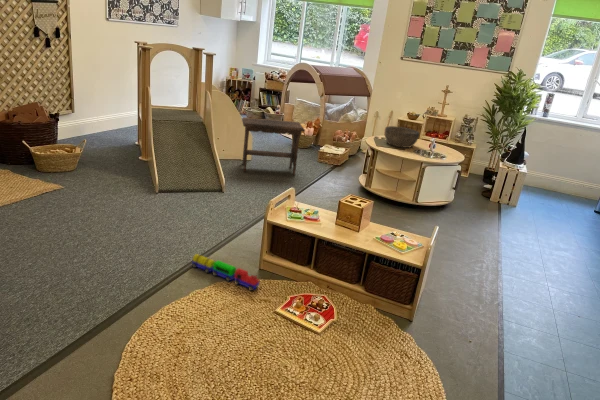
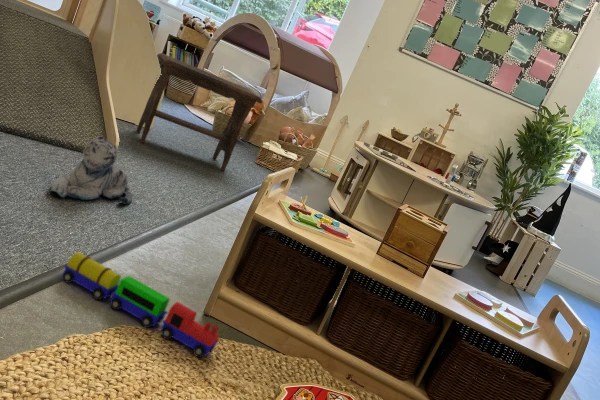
bowl: present [385,126,419,148] -> none [382,132,435,172]
plush toy: none [189,189,232,224] -> present [50,136,132,205]

